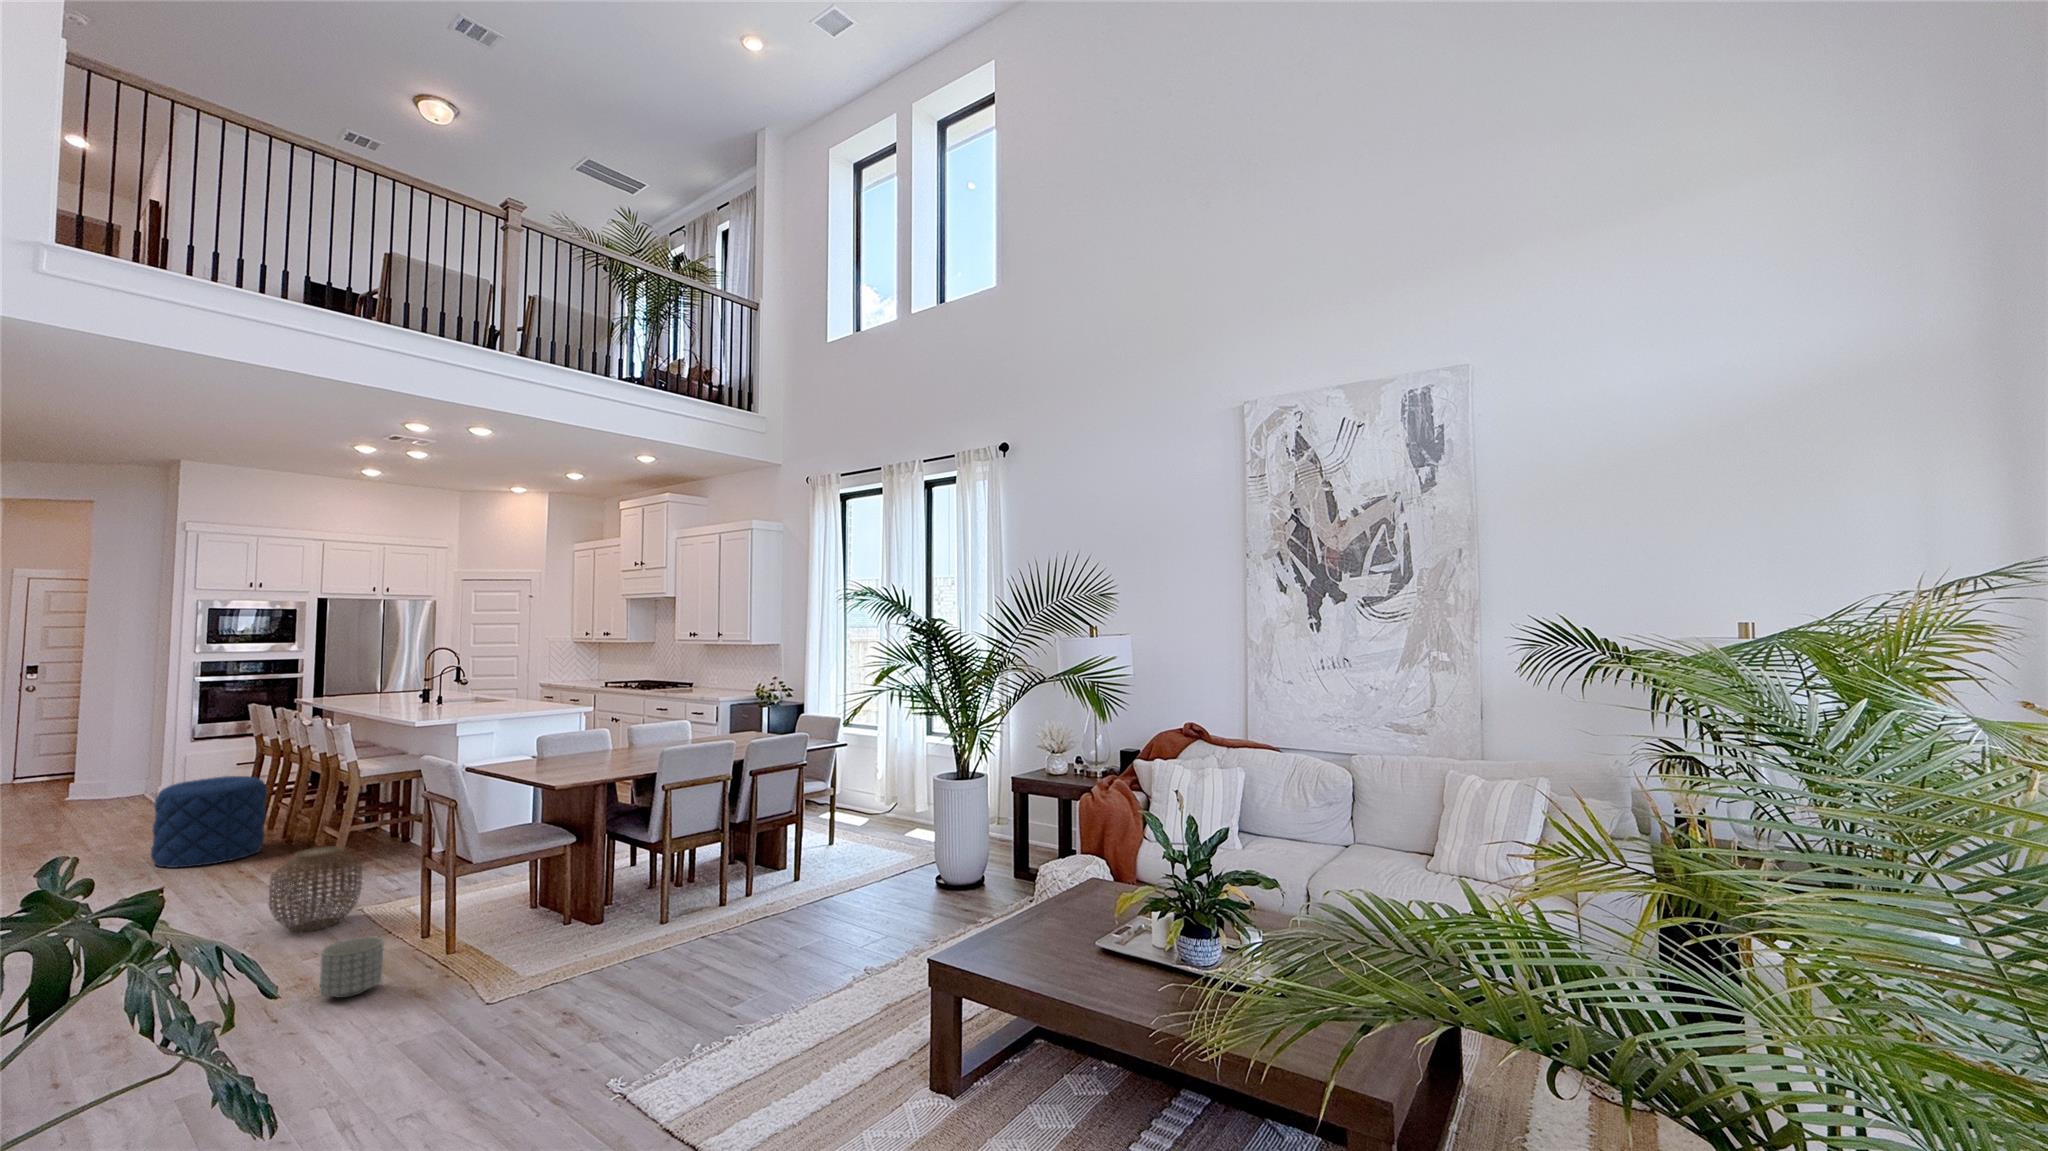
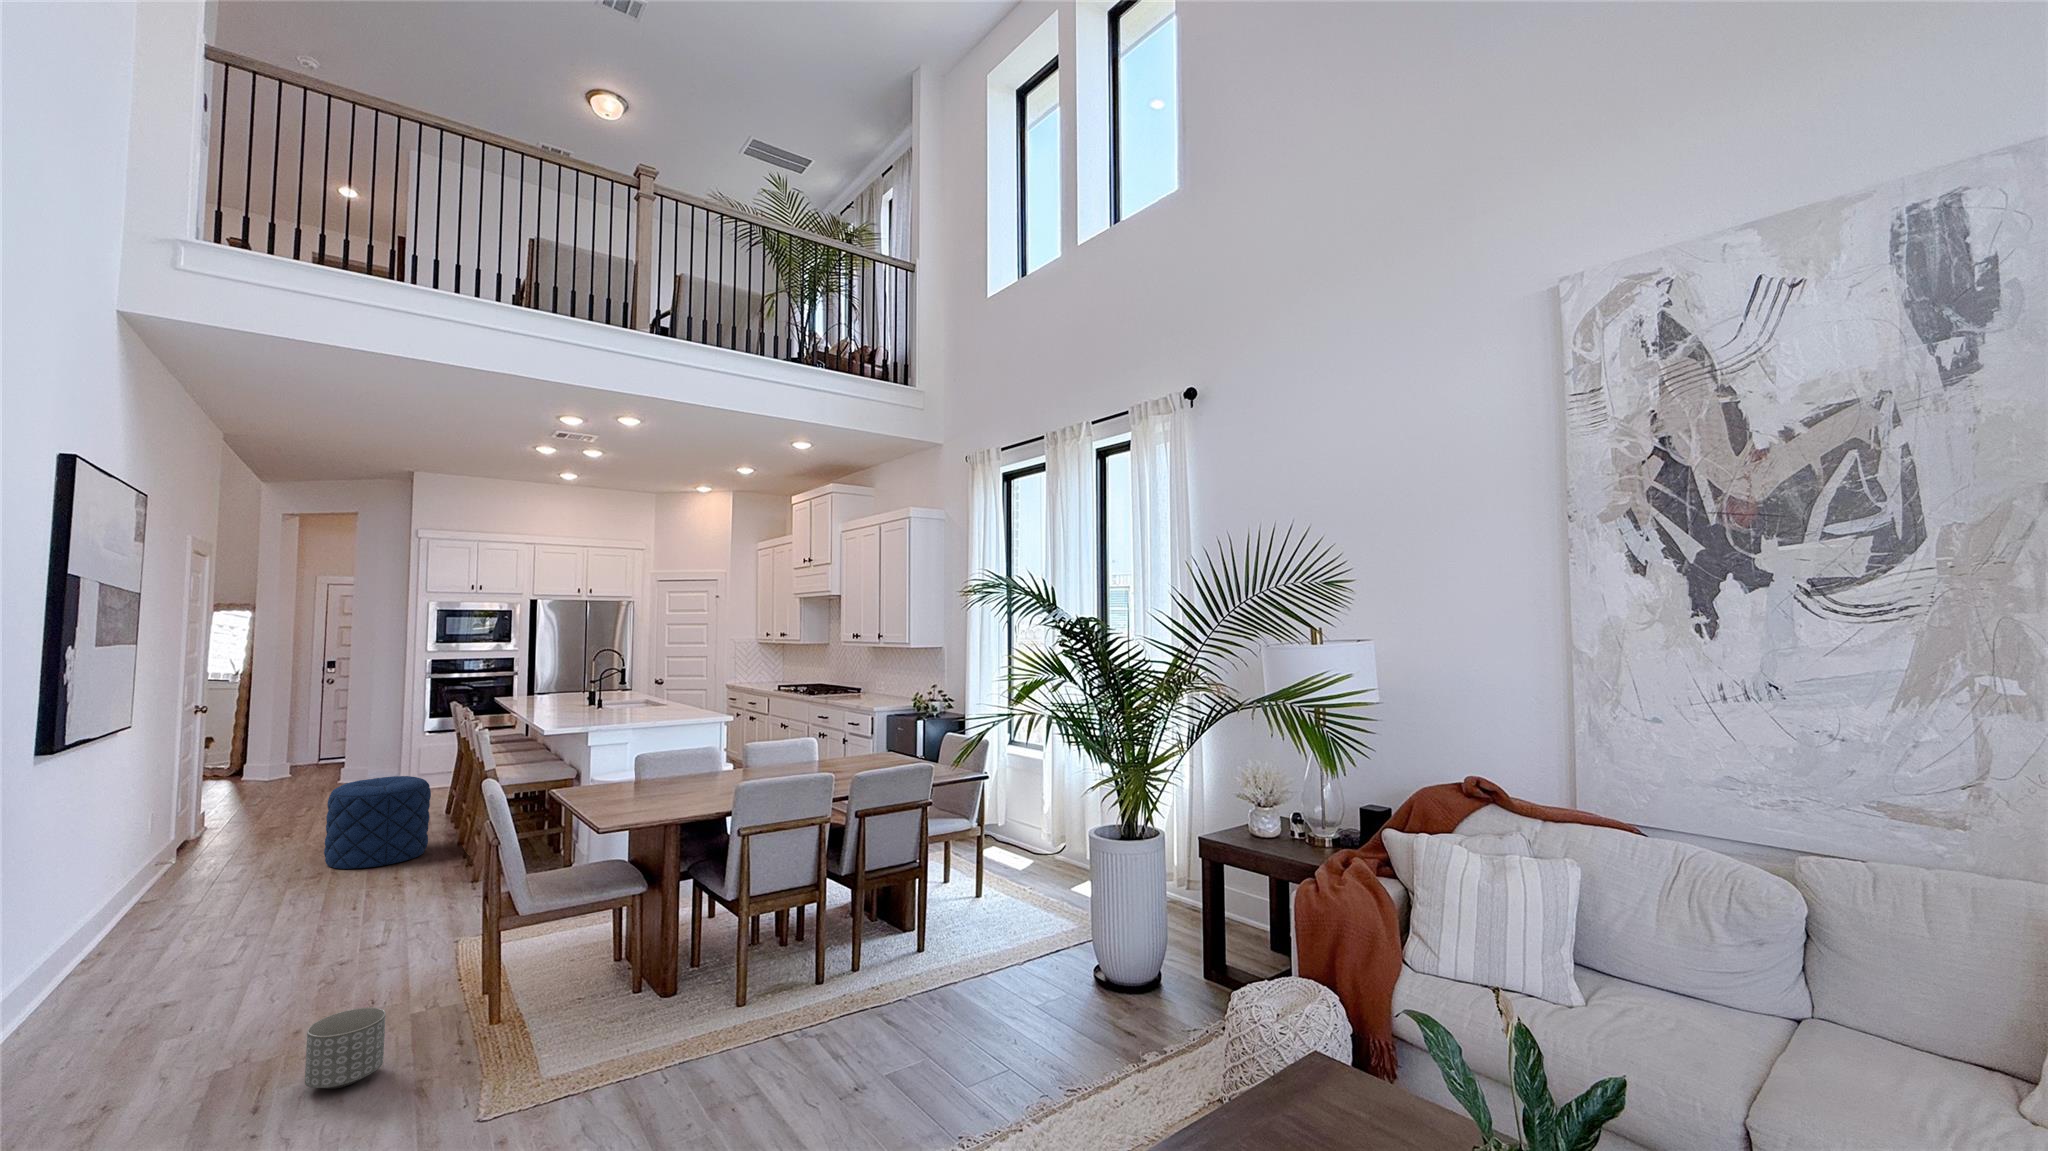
woven basket: present [269,846,362,932] -> none [342,872,443,971]

